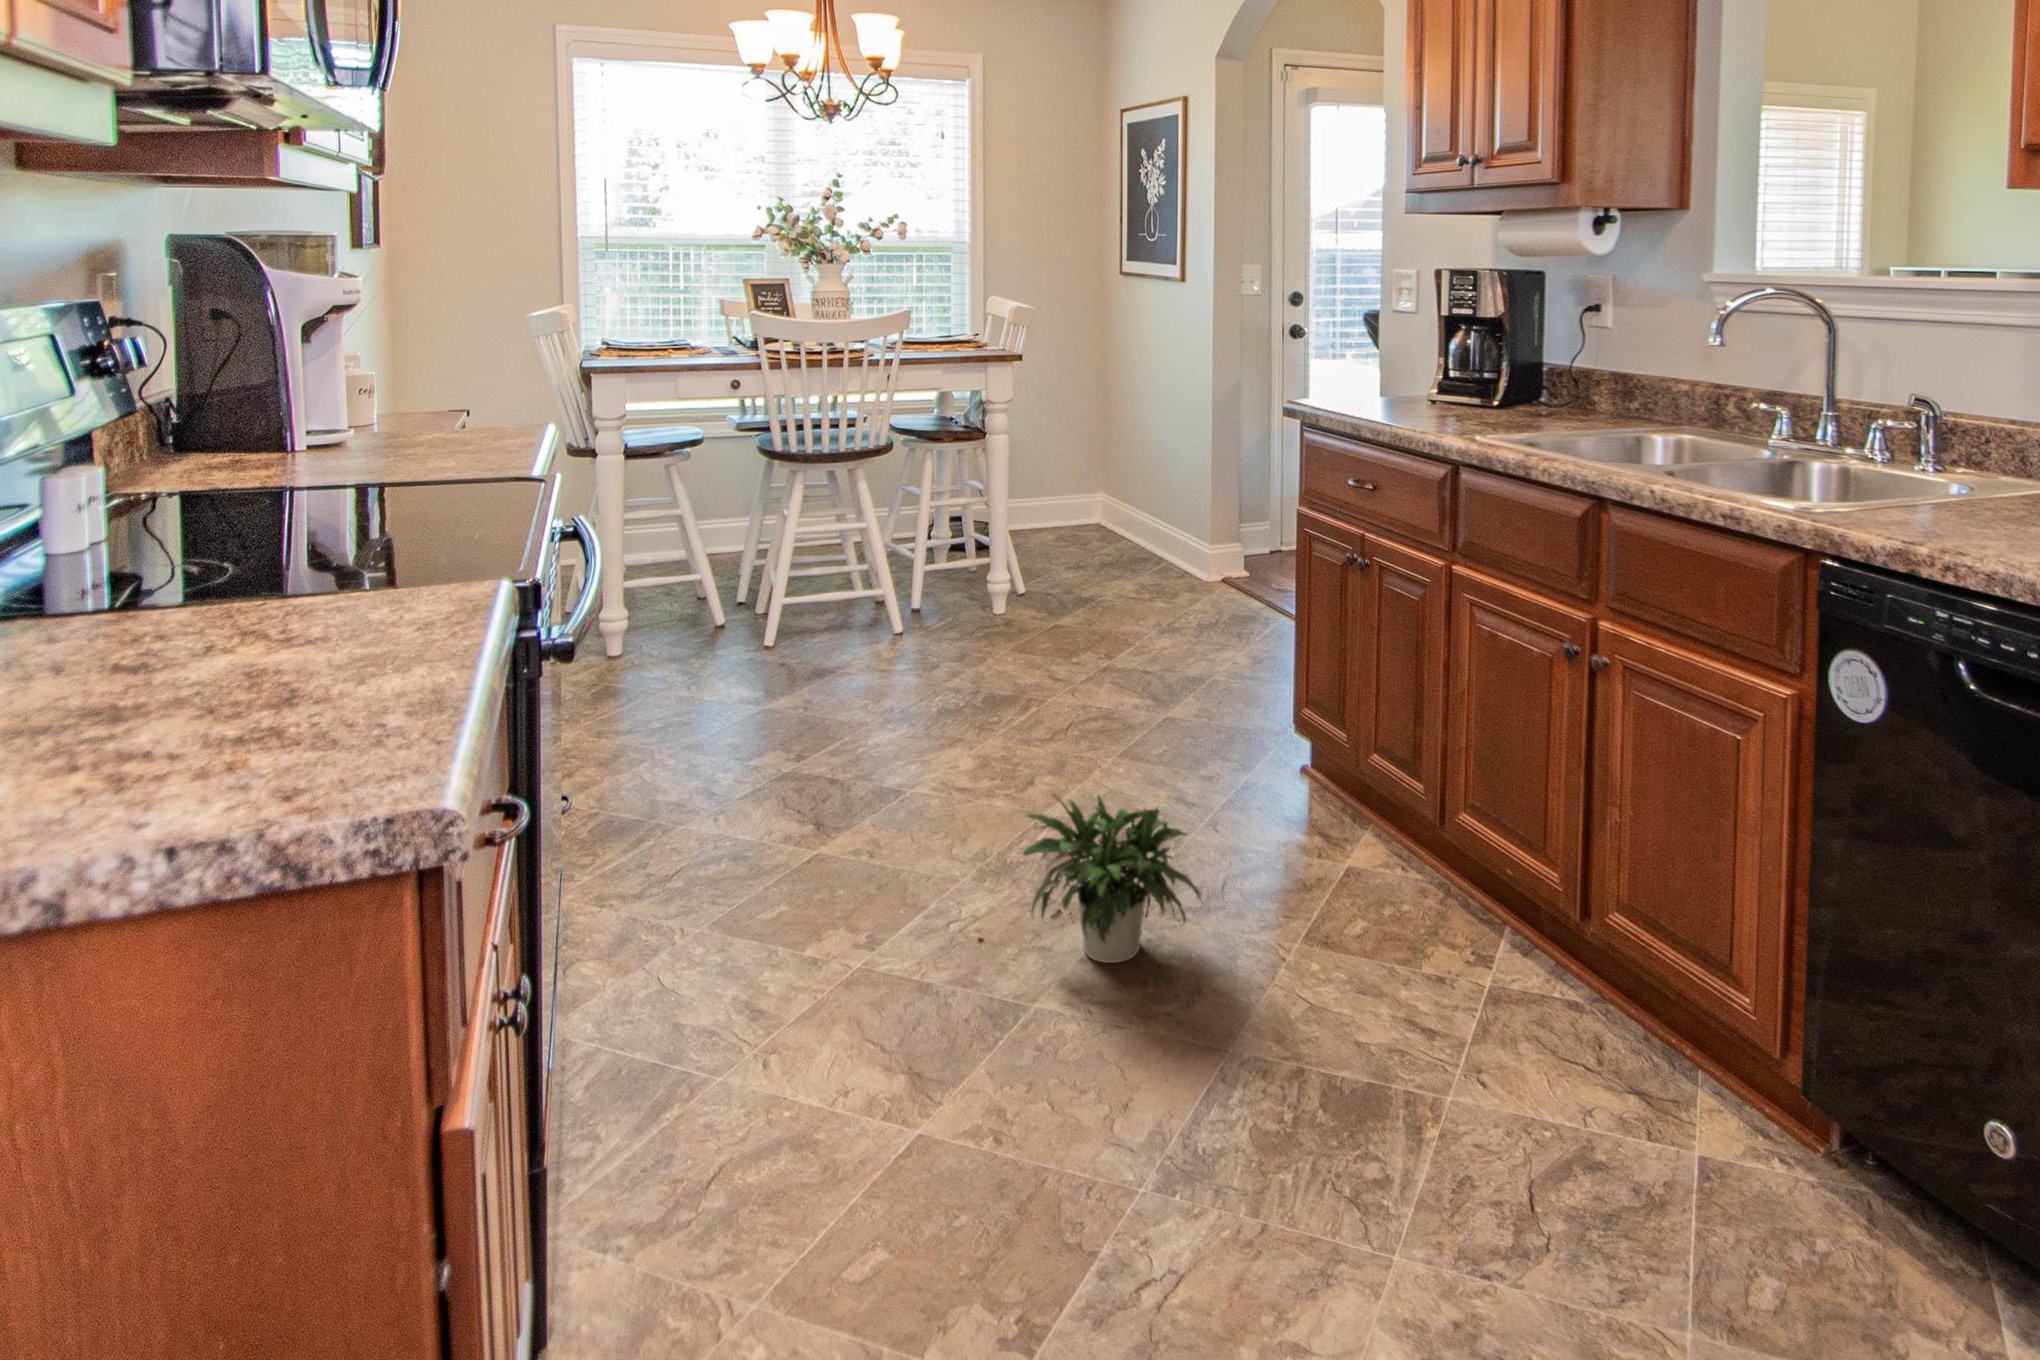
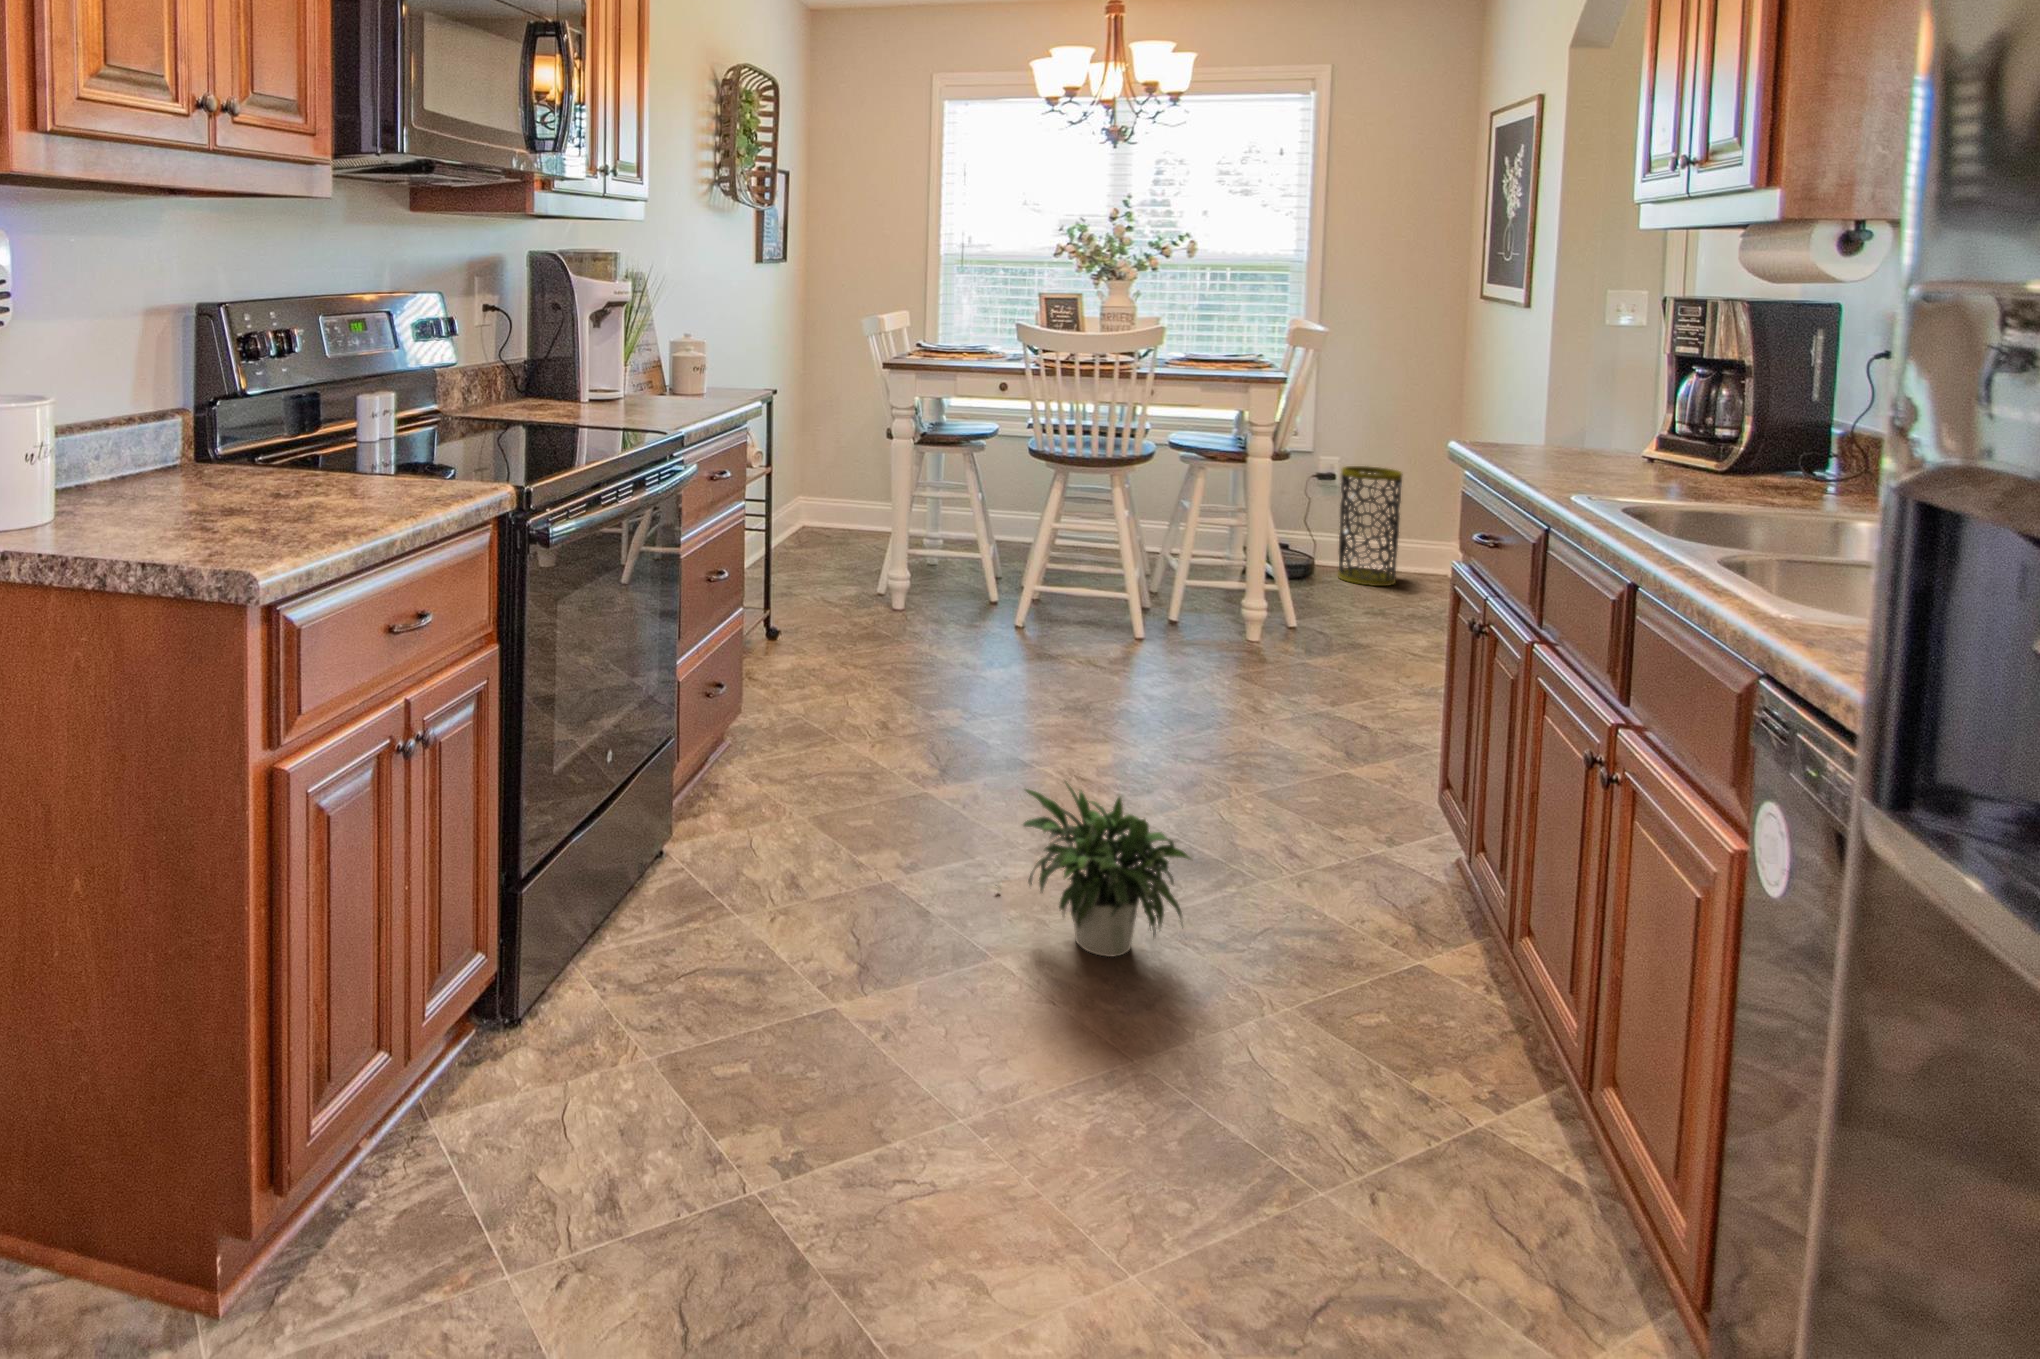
trash can: none [1015,433,1067,544] -> present [1338,466,1402,586]

